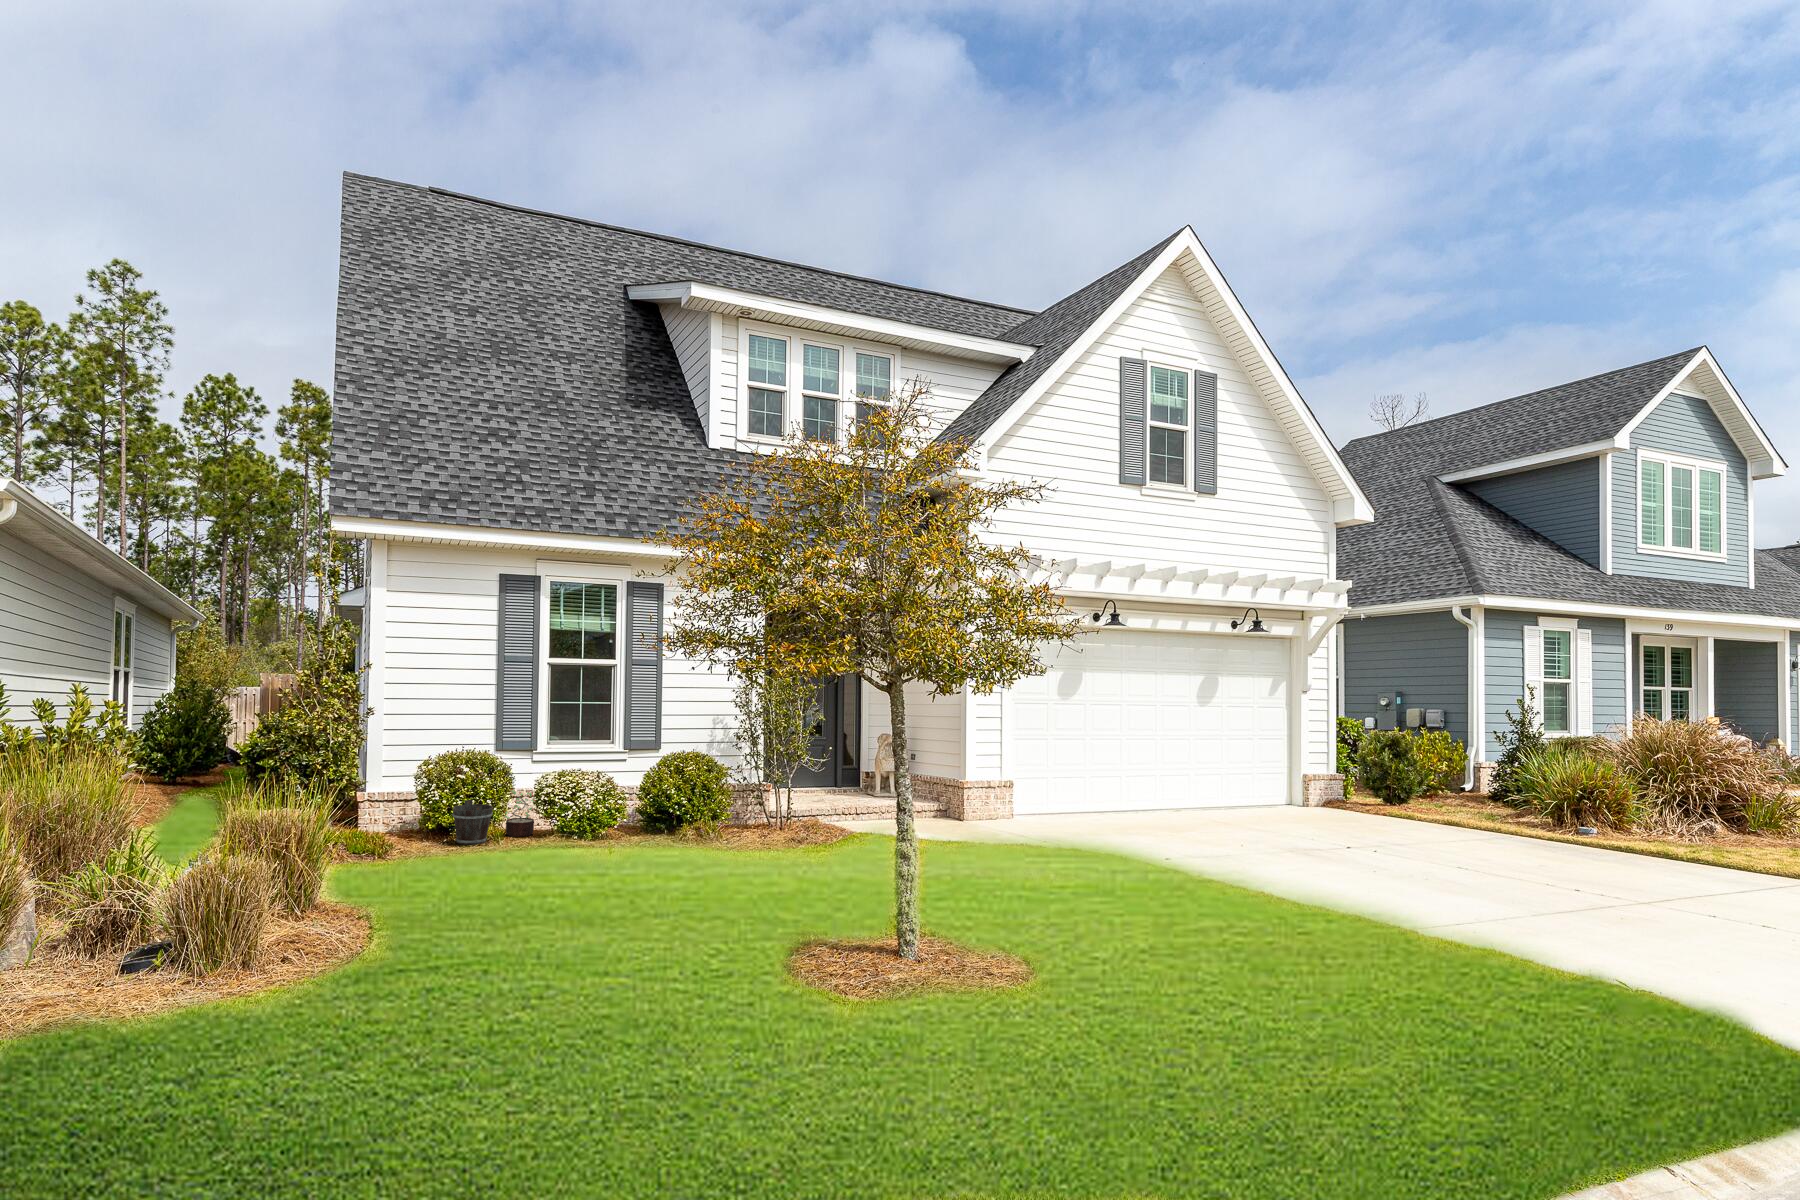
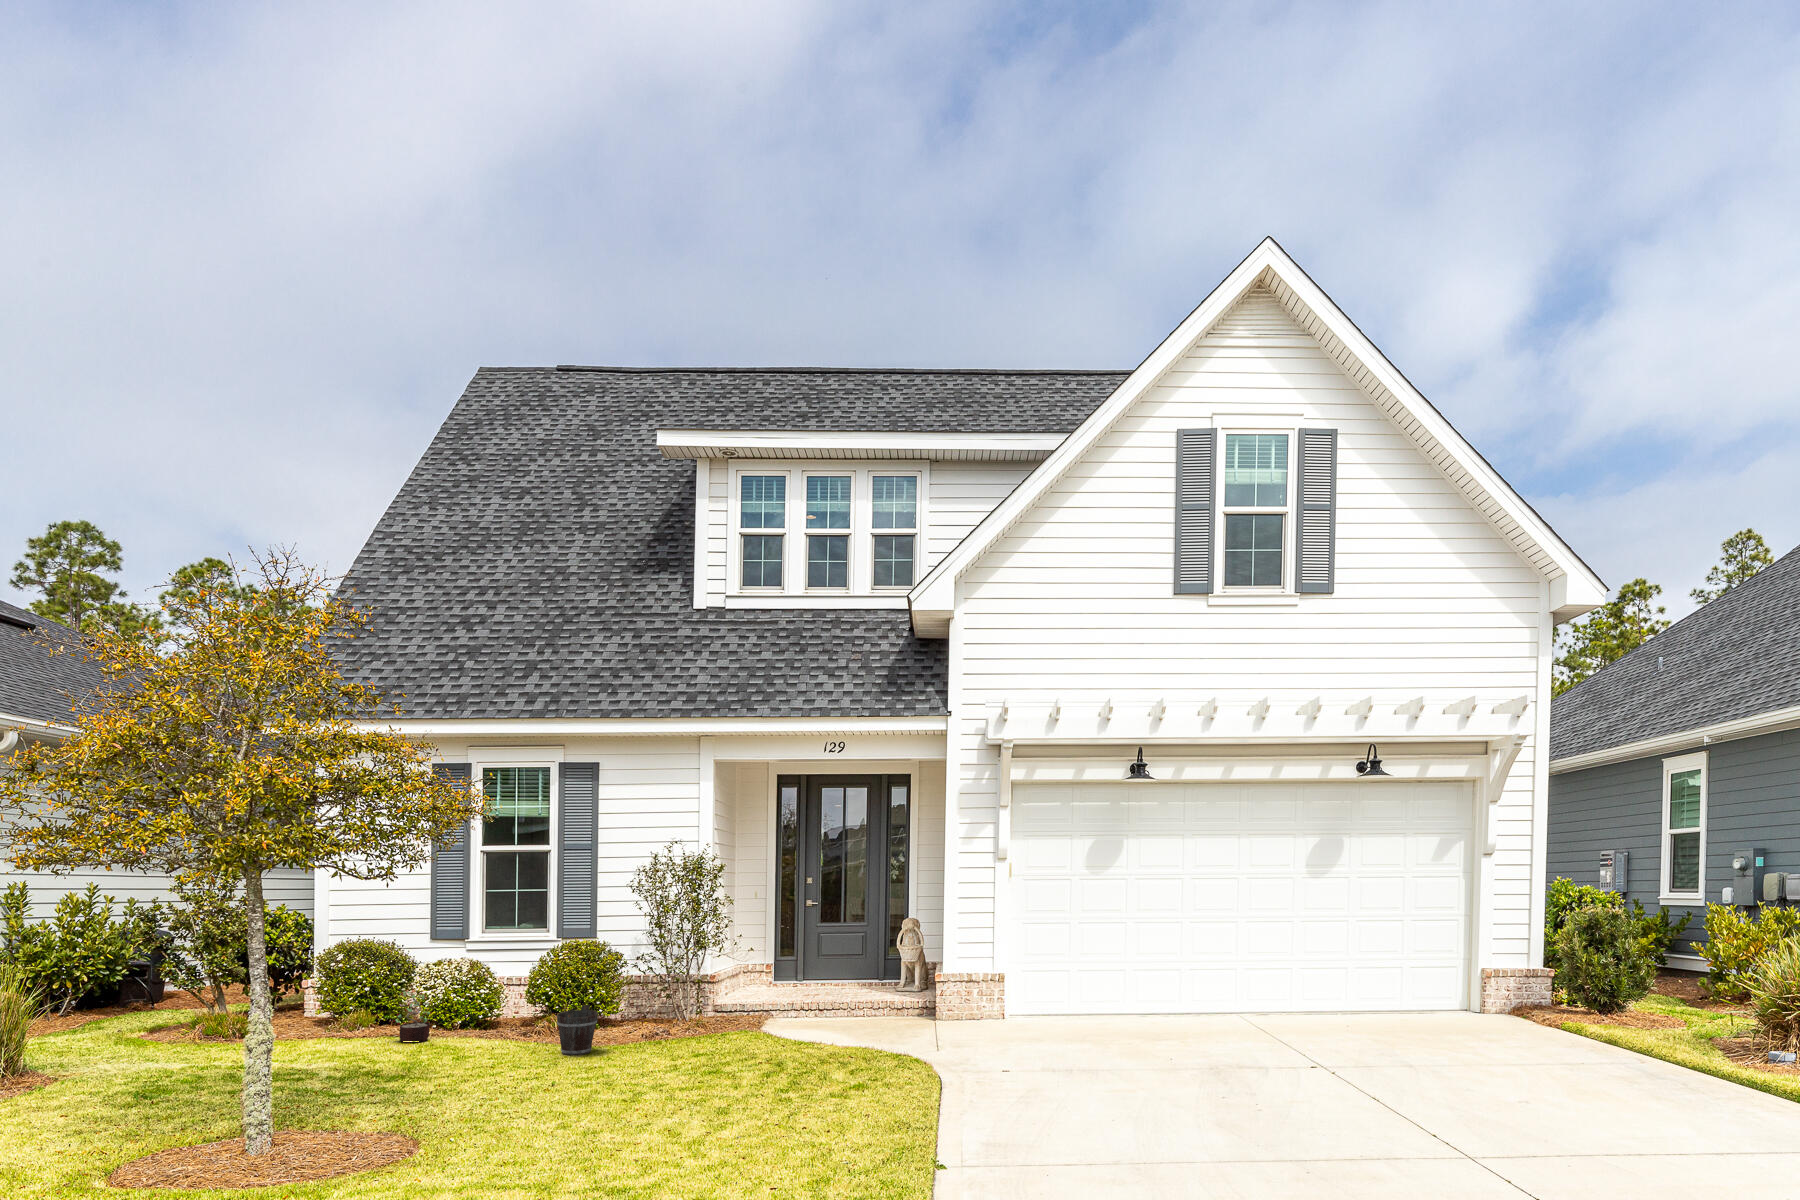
bucket: present [453,800,493,845] -> present [557,1005,598,1055]

